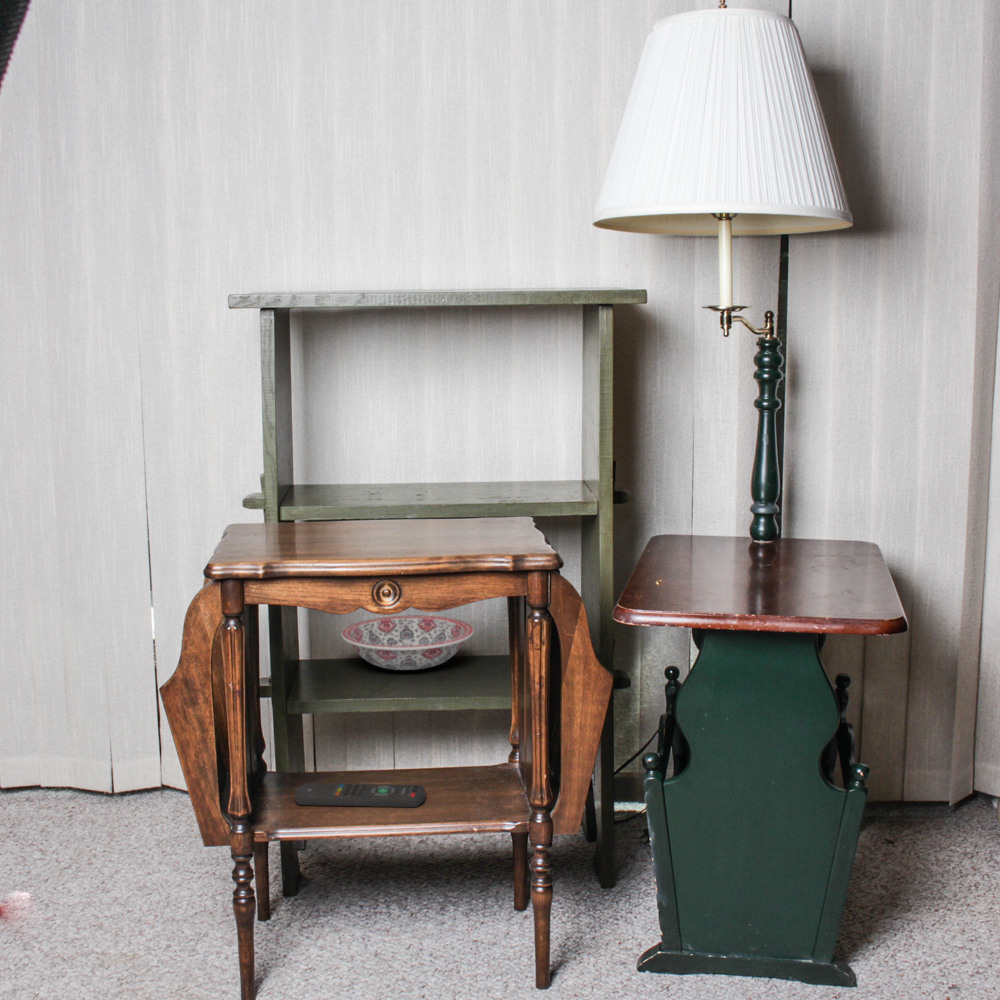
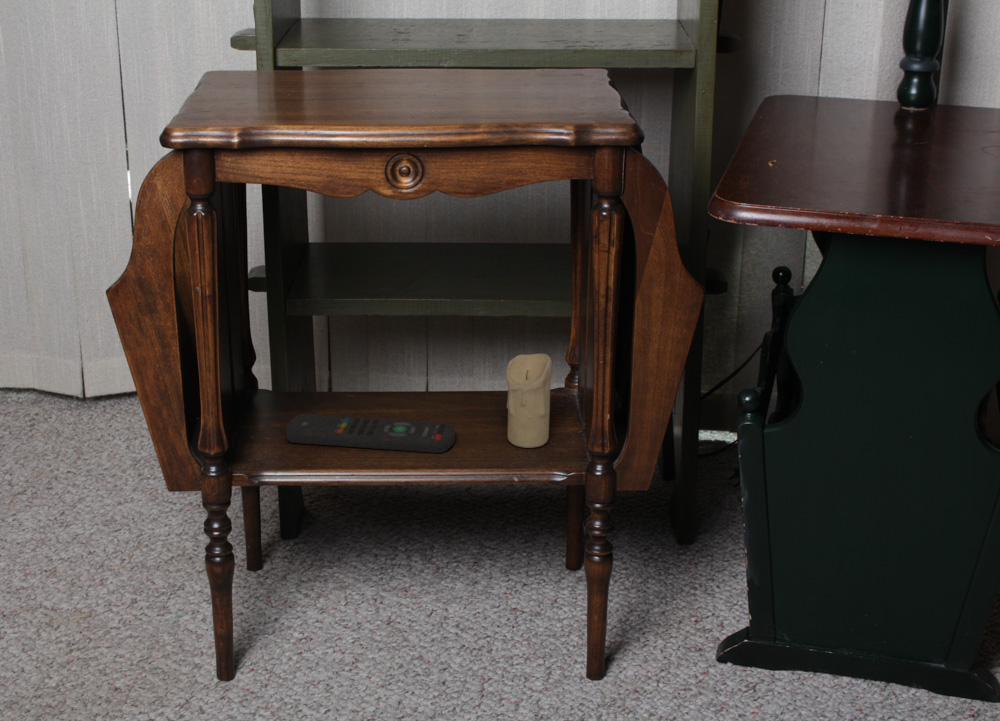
ceramic bowl: present [341,615,474,670] -> none [355,197,526,268]
candle: none [463,727,497,801] -> present [506,354,552,448]

